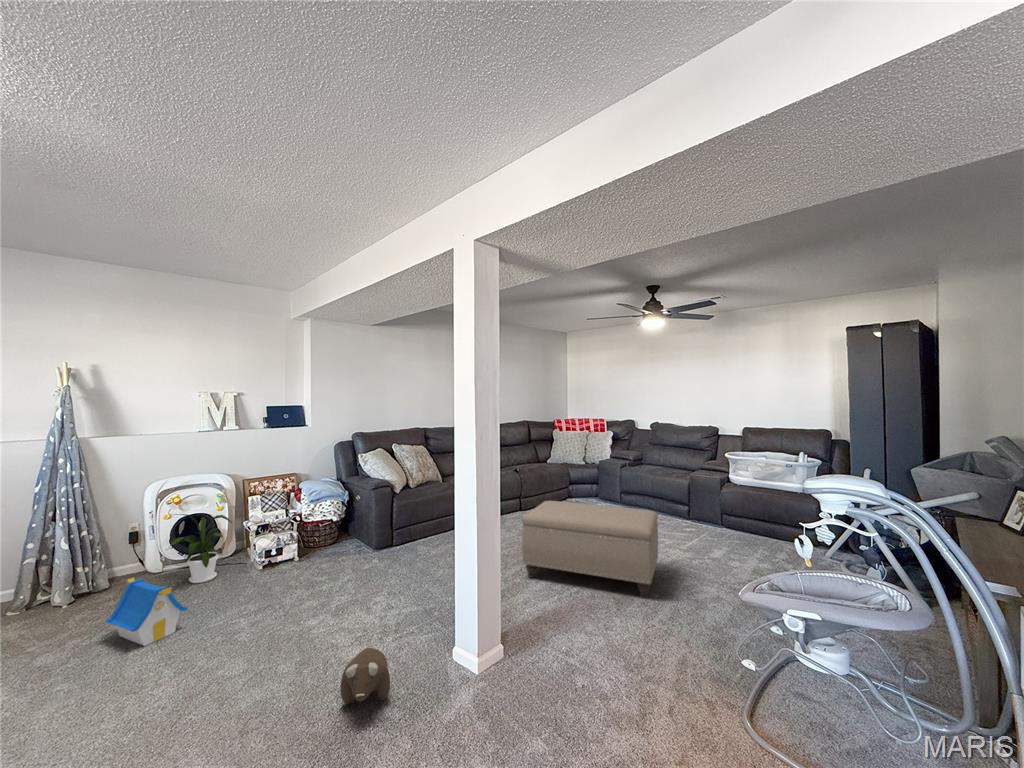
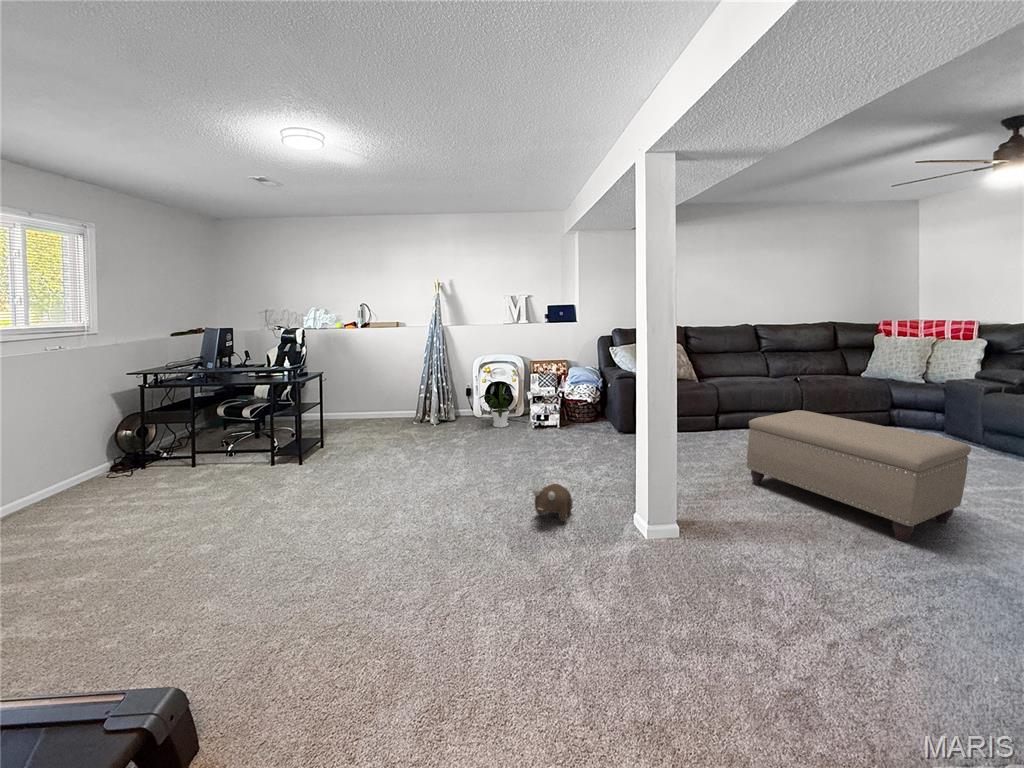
toy house: present [105,578,188,646] -> none [442,412,480,452]

